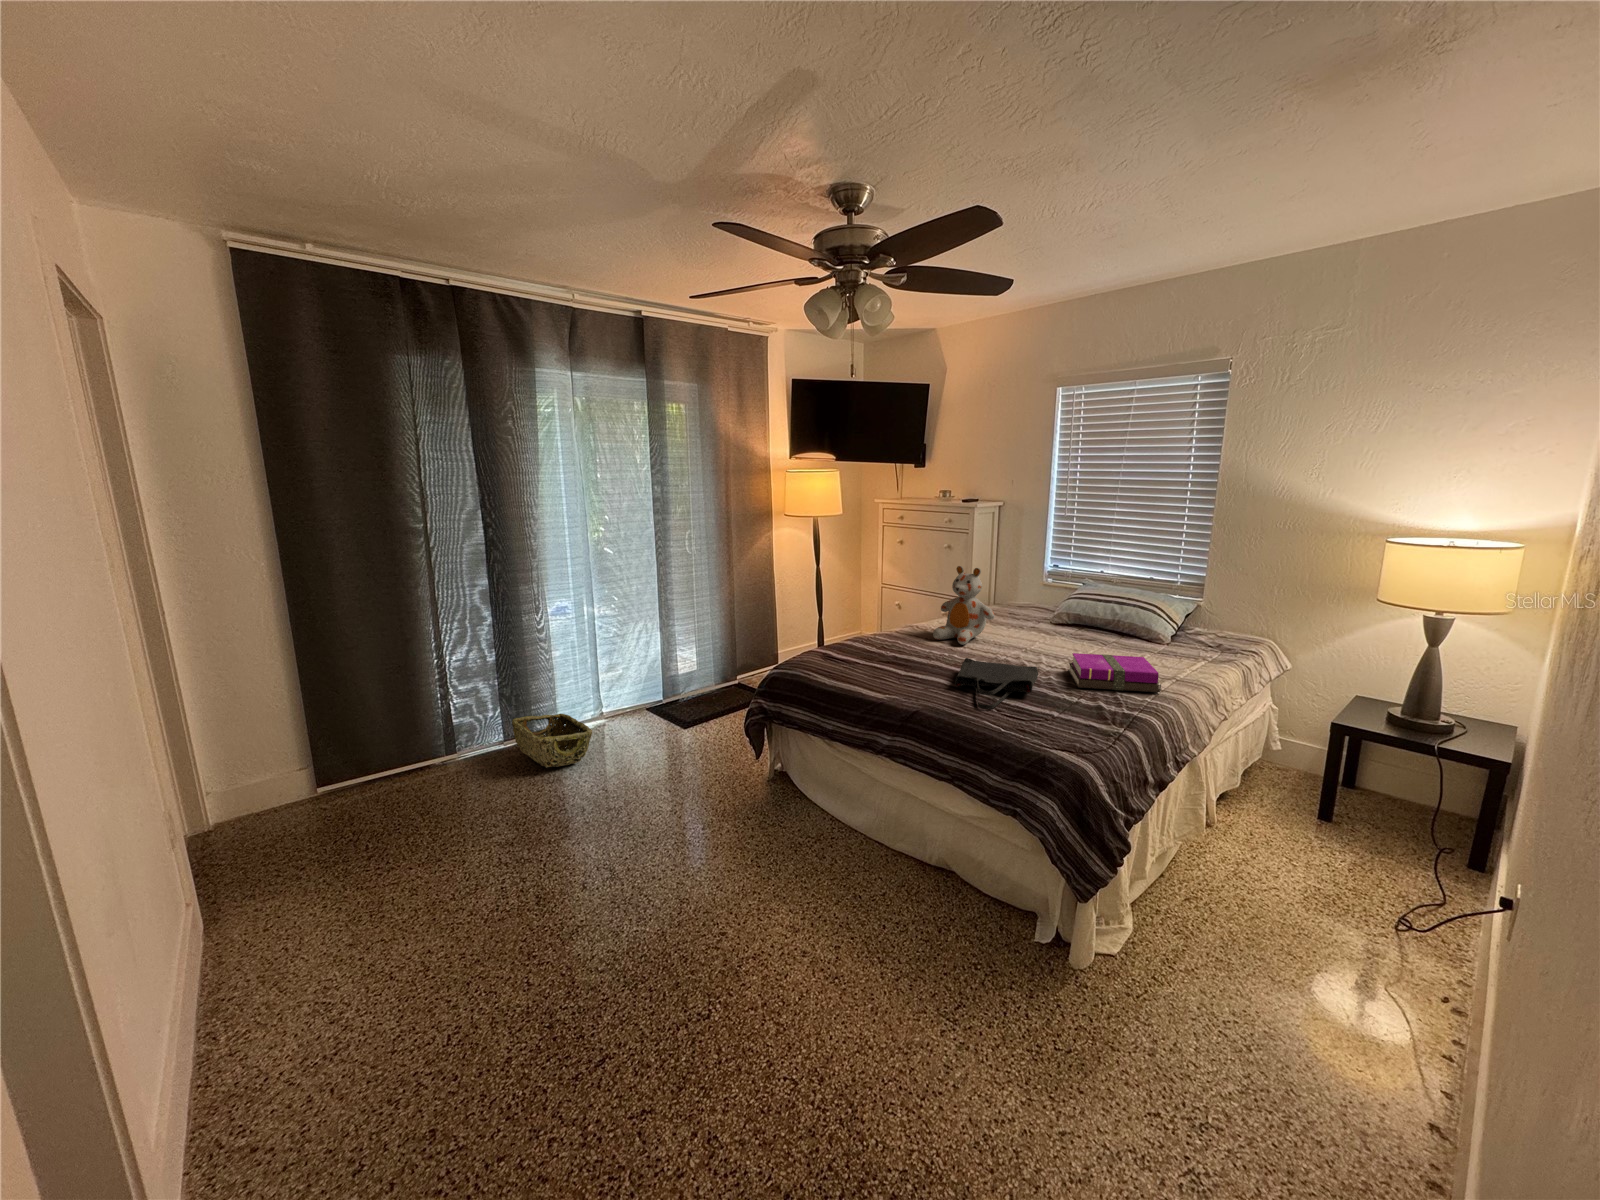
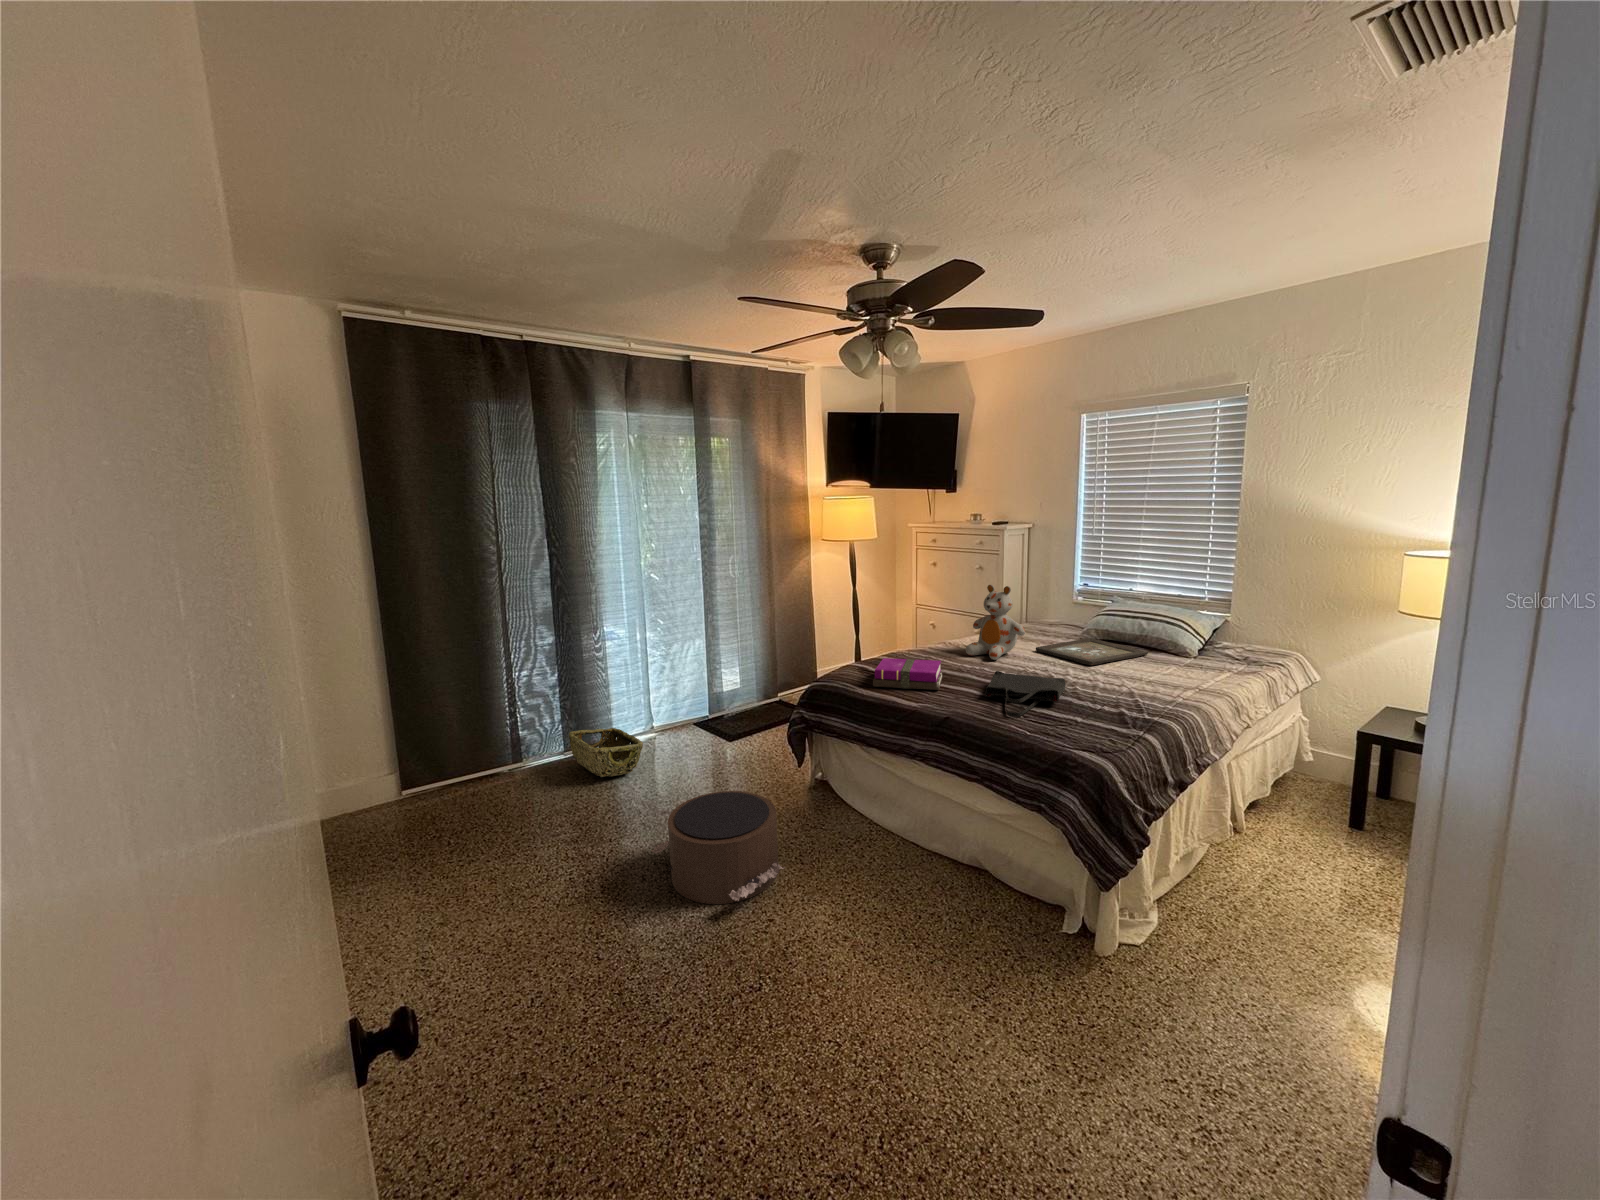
tray: none [1004,622,1118,651] -> present [1036,638,1148,665]
notebook: present [1068,653,1161,692] -> present [873,658,943,690]
pouf: none [594,787,740,913] -> present [651,791,785,904]

